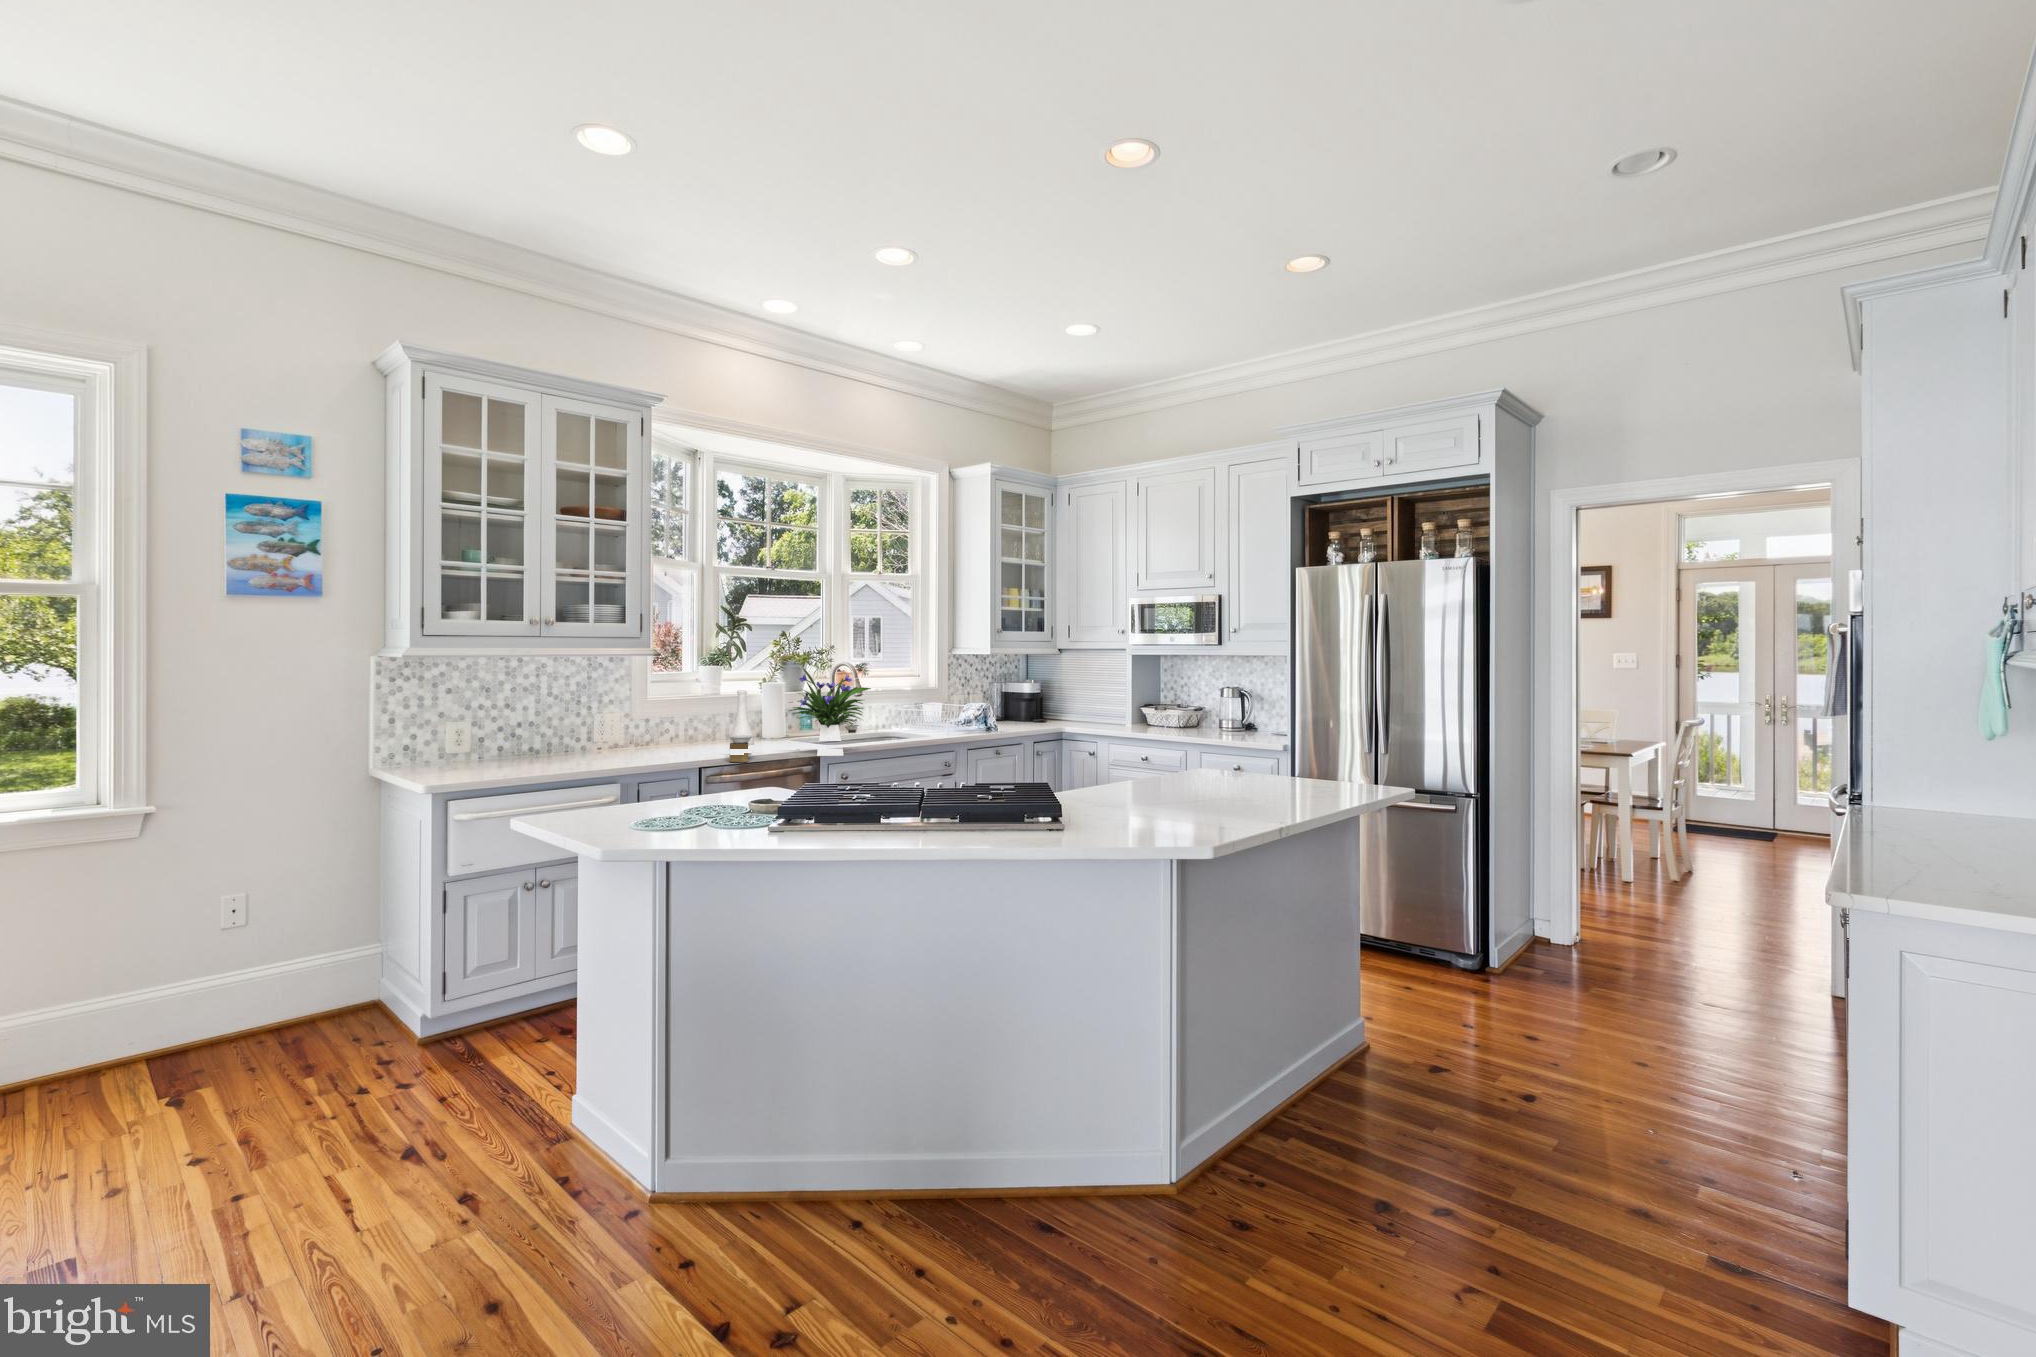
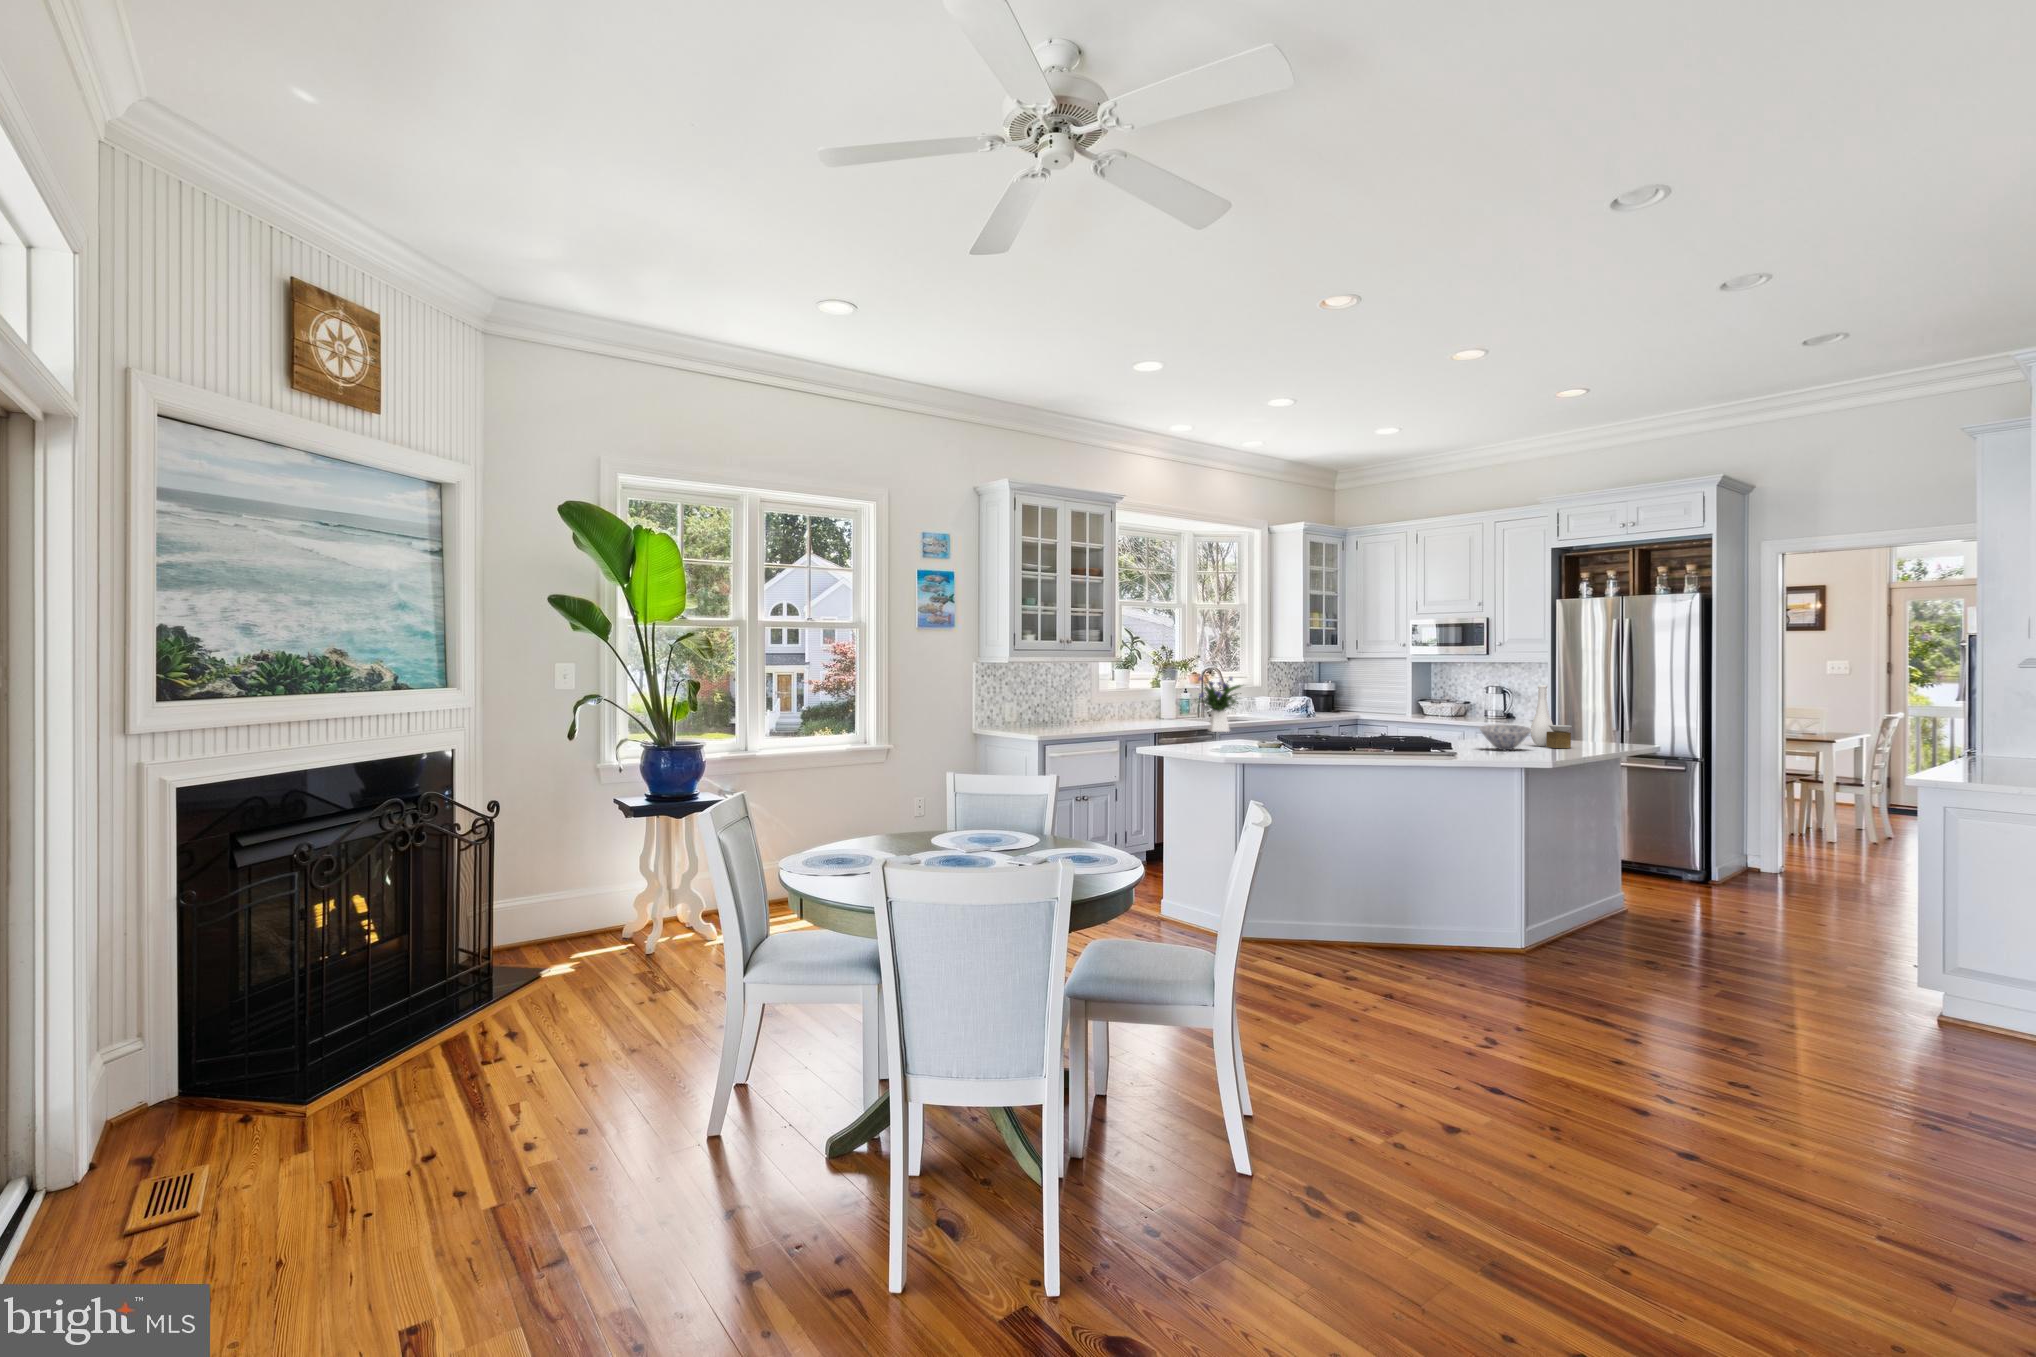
vase: present [728,690,754,762] -> present [1531,685,1572,748]
bowl: none [1088,762,1170,809] -> present [1480,724,1531,750]

